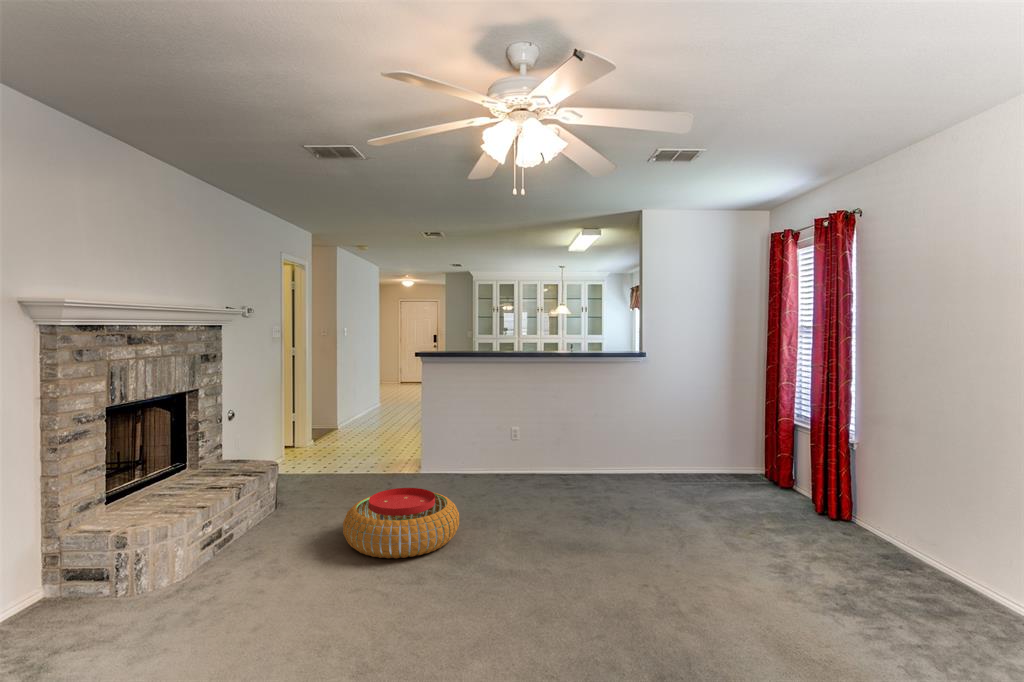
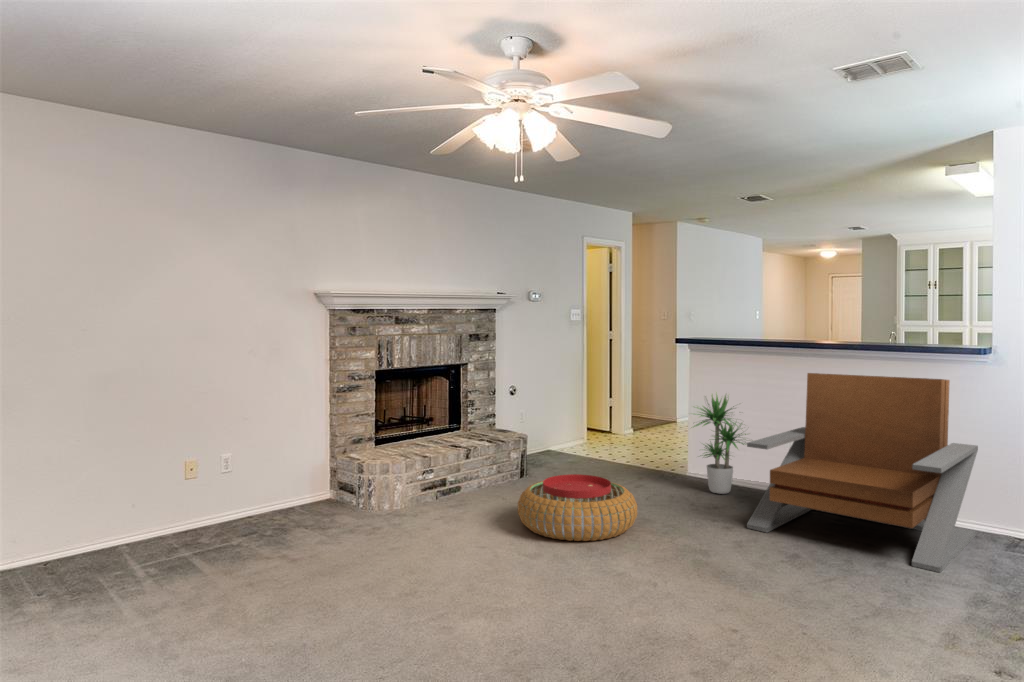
lounge chair: none [519,379,649,504] -> present [747,373,978,572]
potted plant: none [433,397,487,481] -> present [694,394,746,494]

